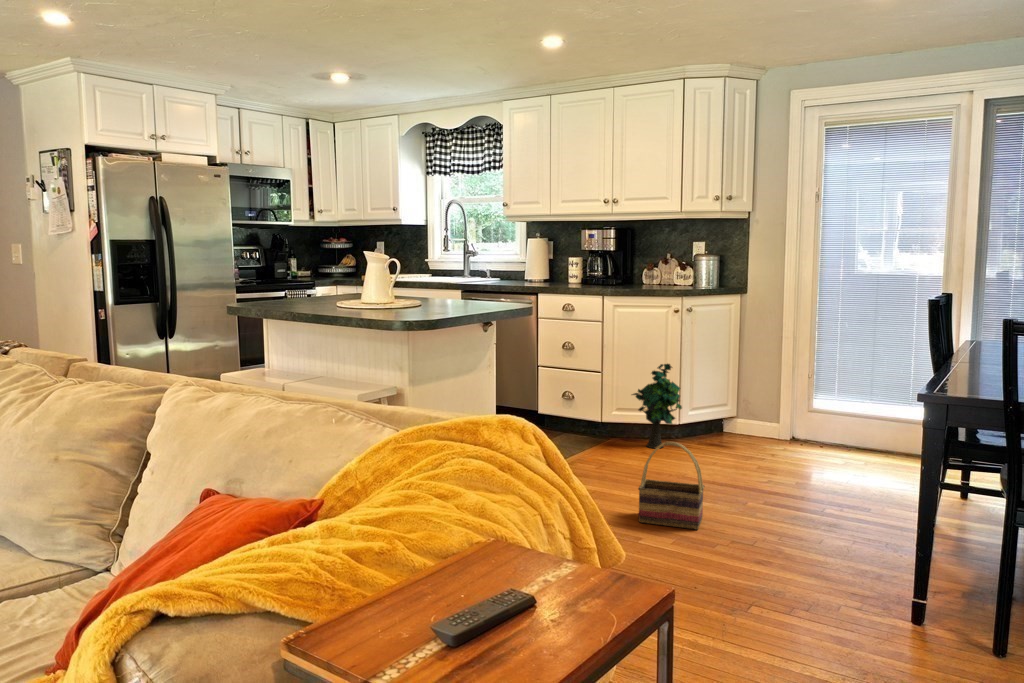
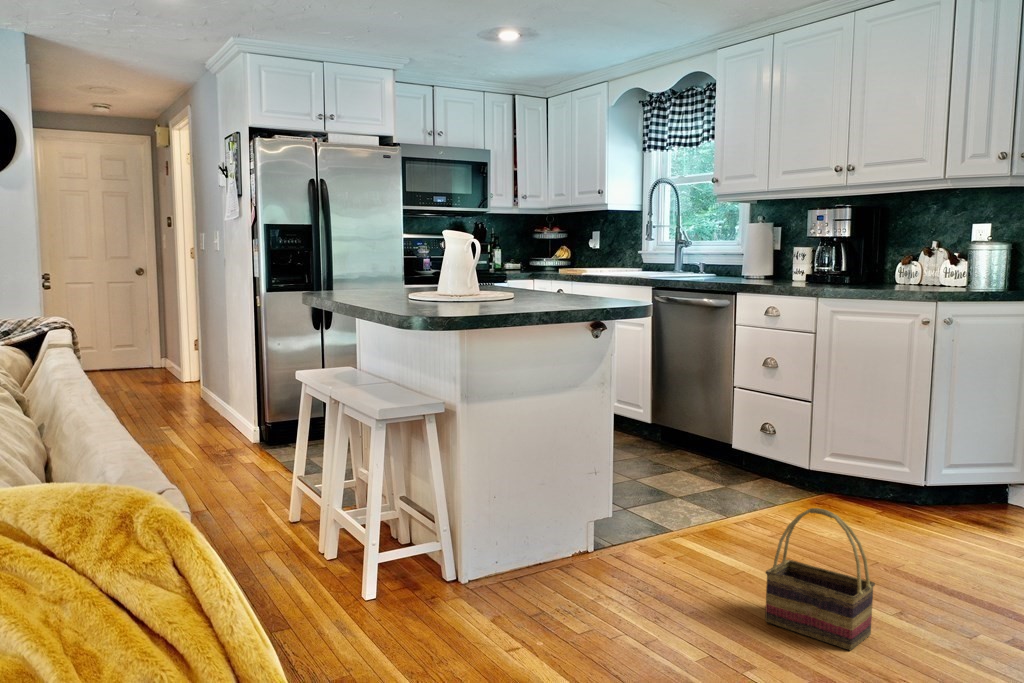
decorative plant: present [632,364,682,448] -> none [846,396,926,518]

